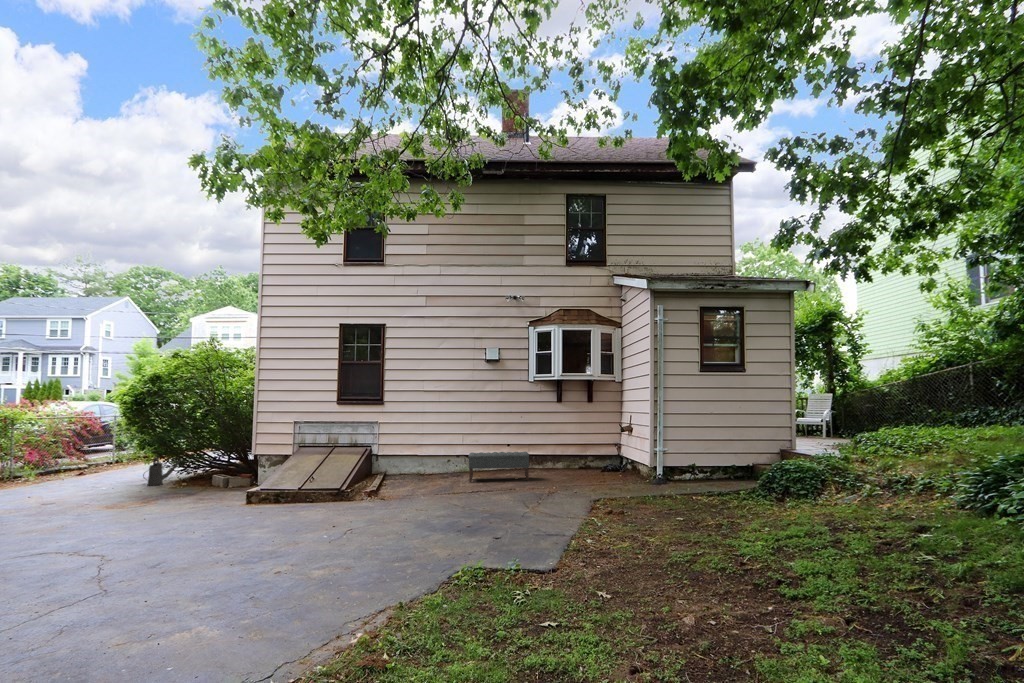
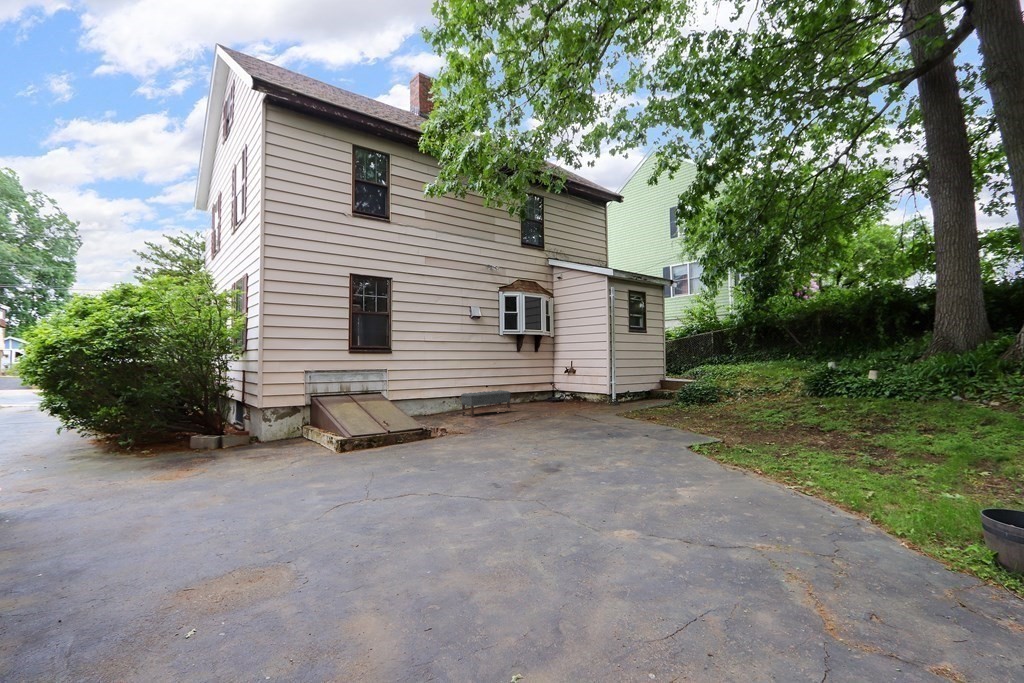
watering can: present [143,458,180,486] -> none [88,421,129,458]

